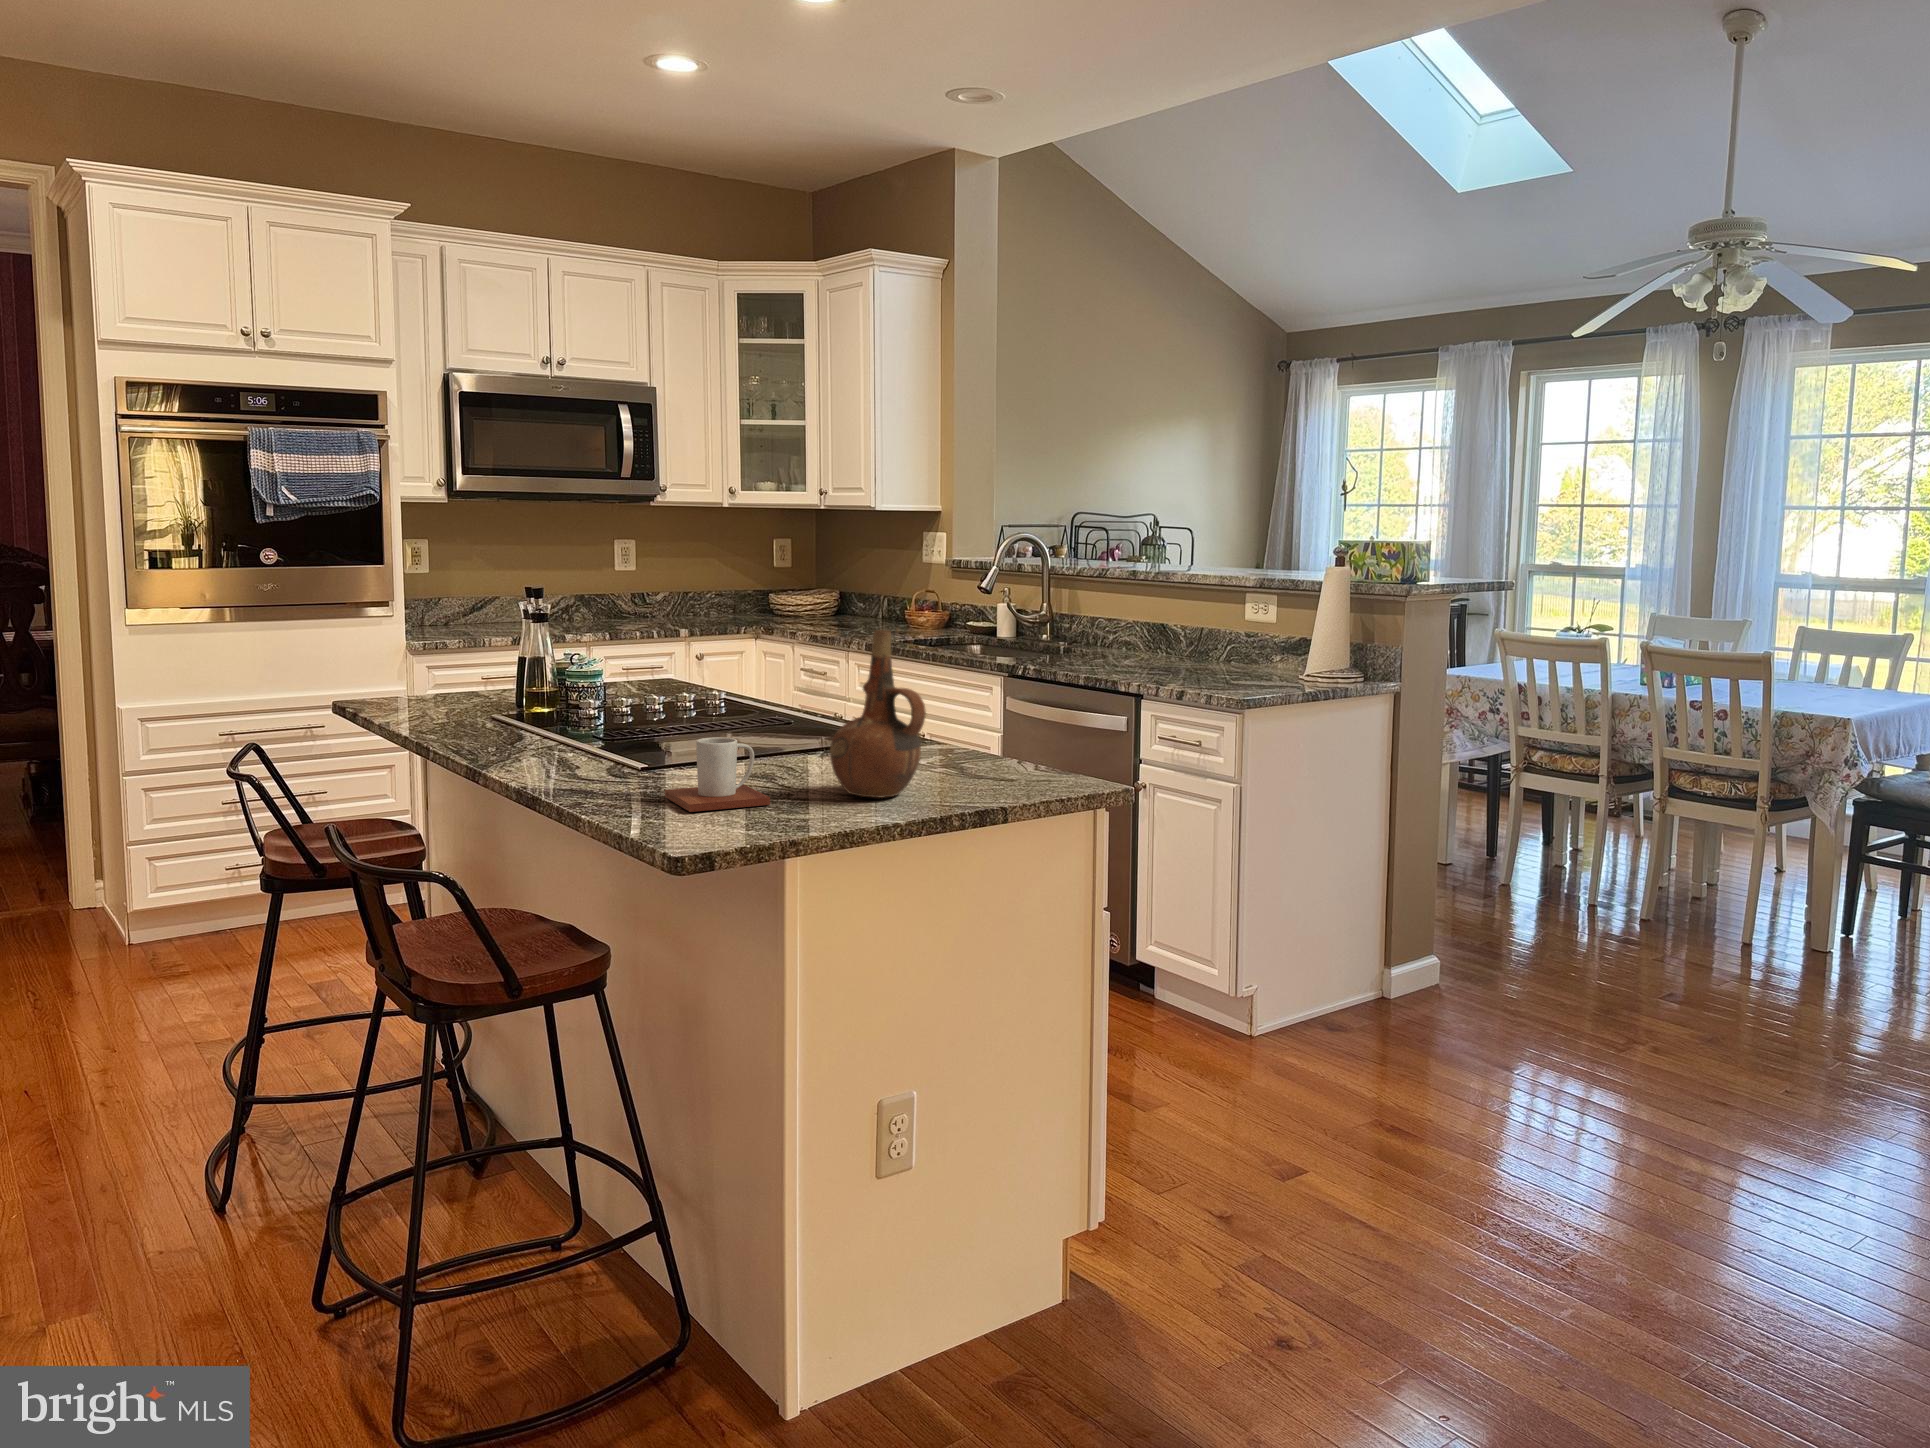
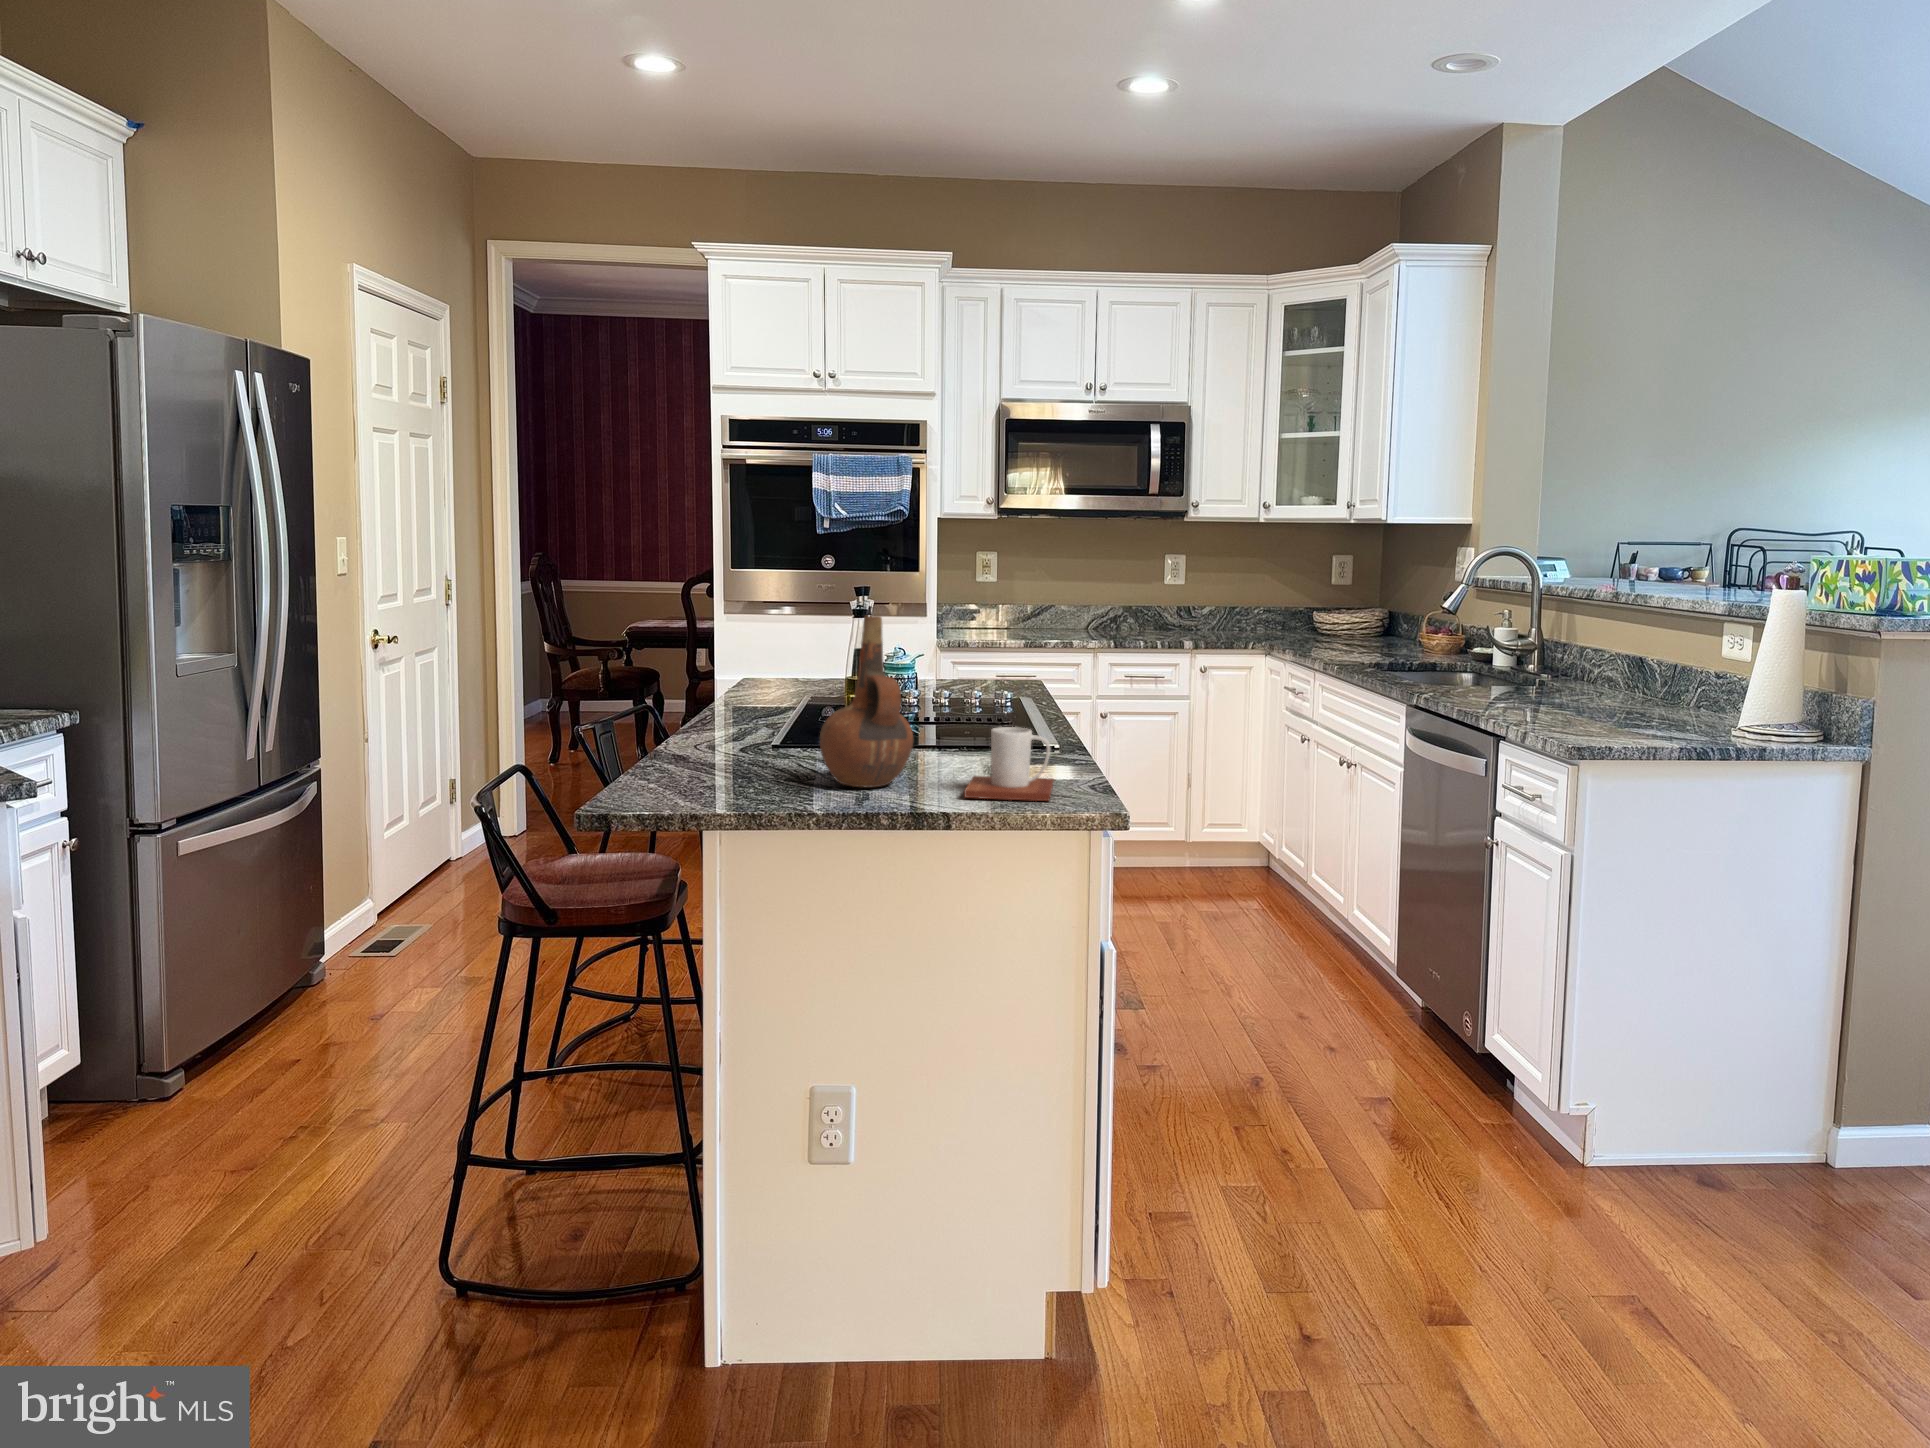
mug: present [665,737,770,812] -> present [964,727,1053,801]

